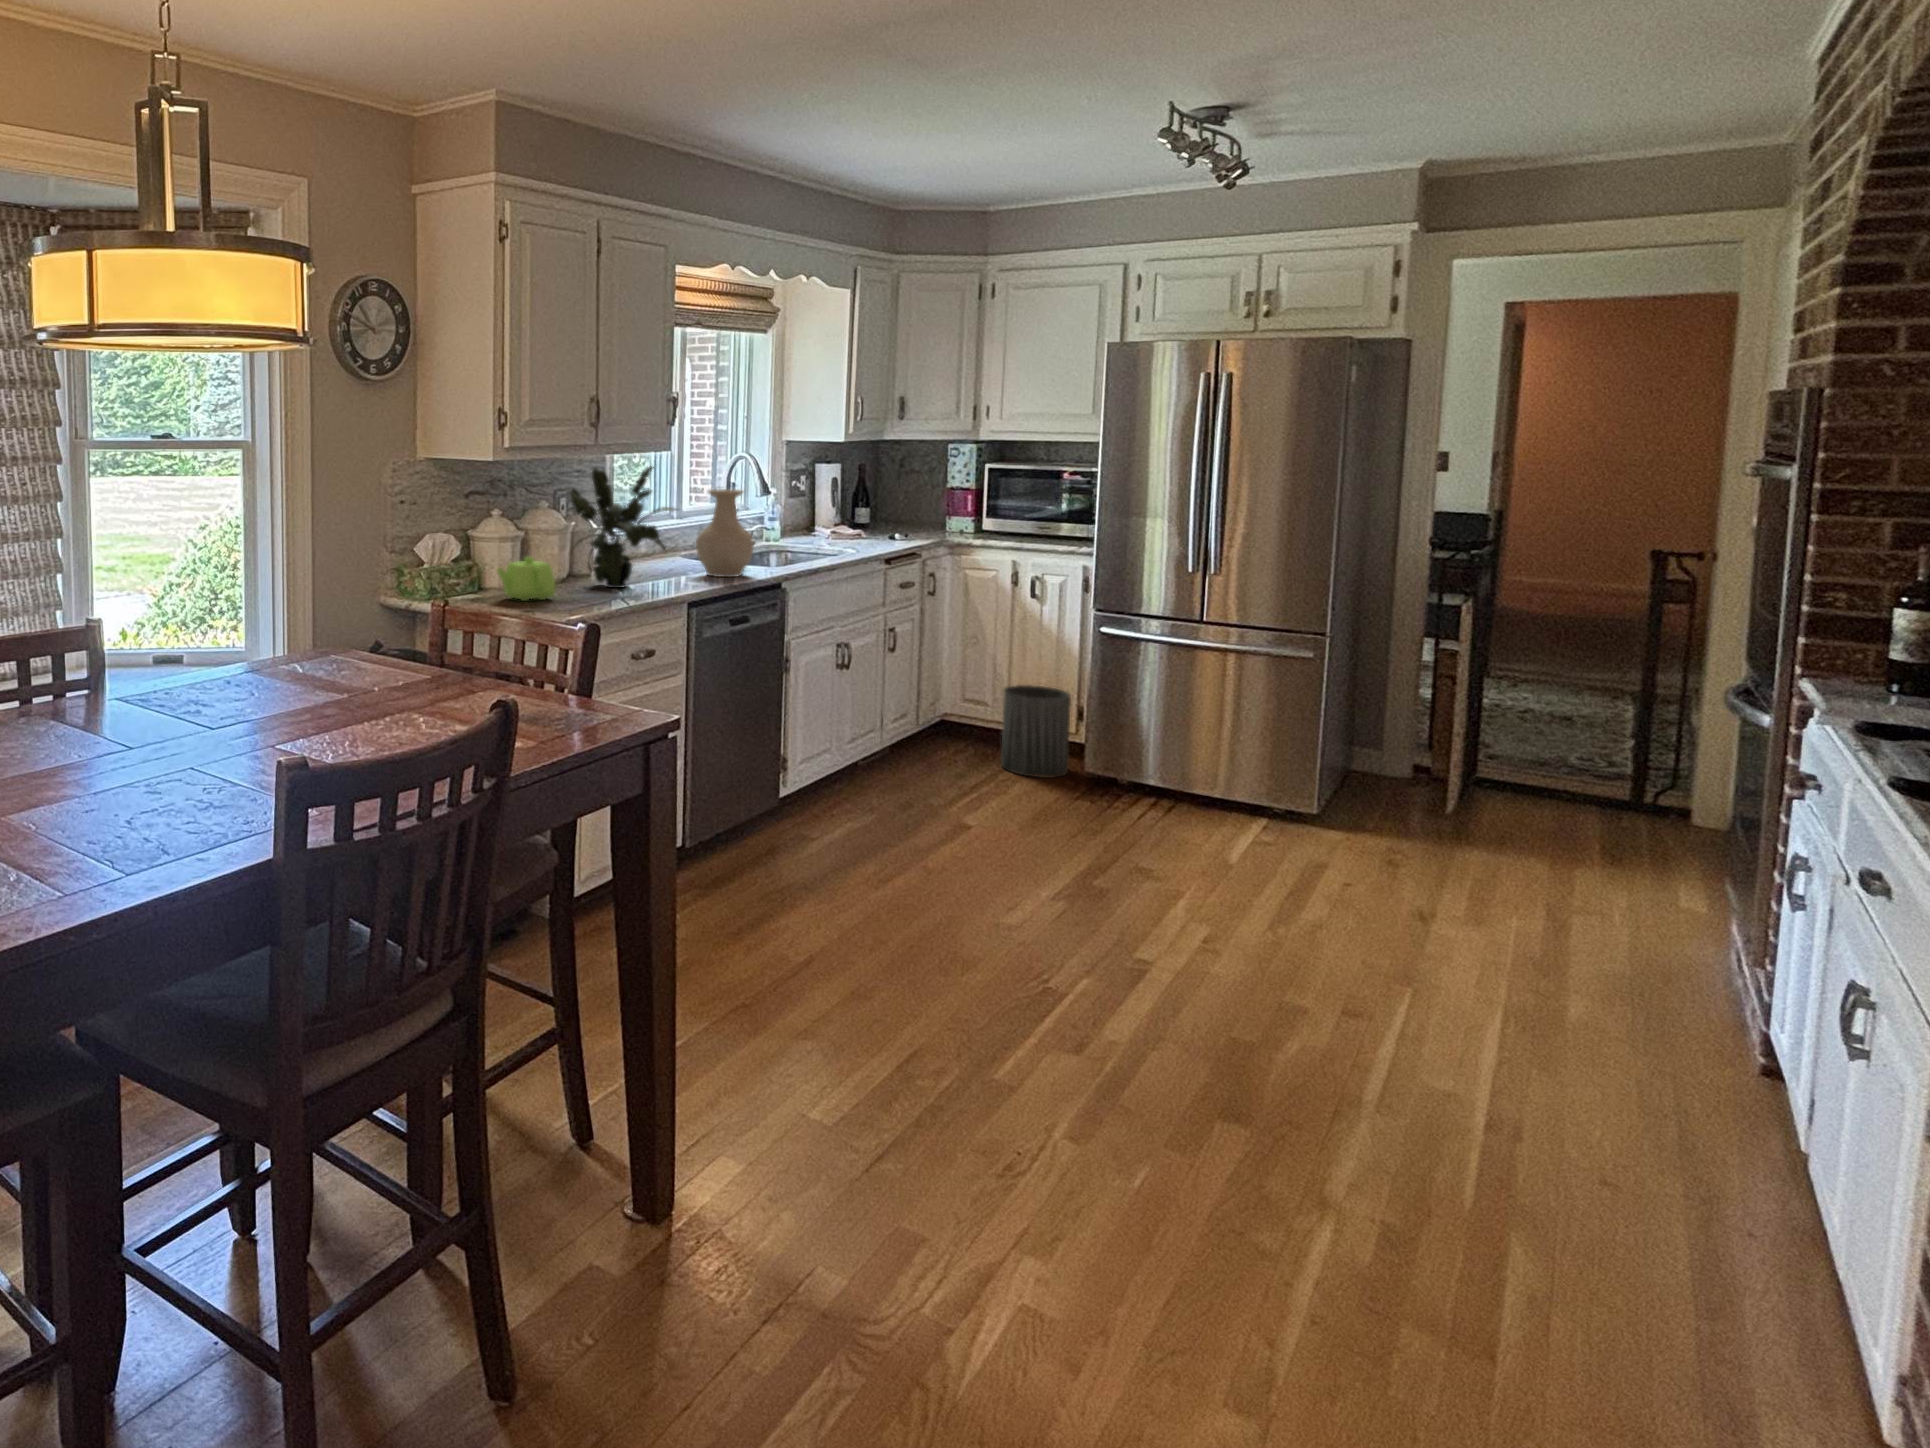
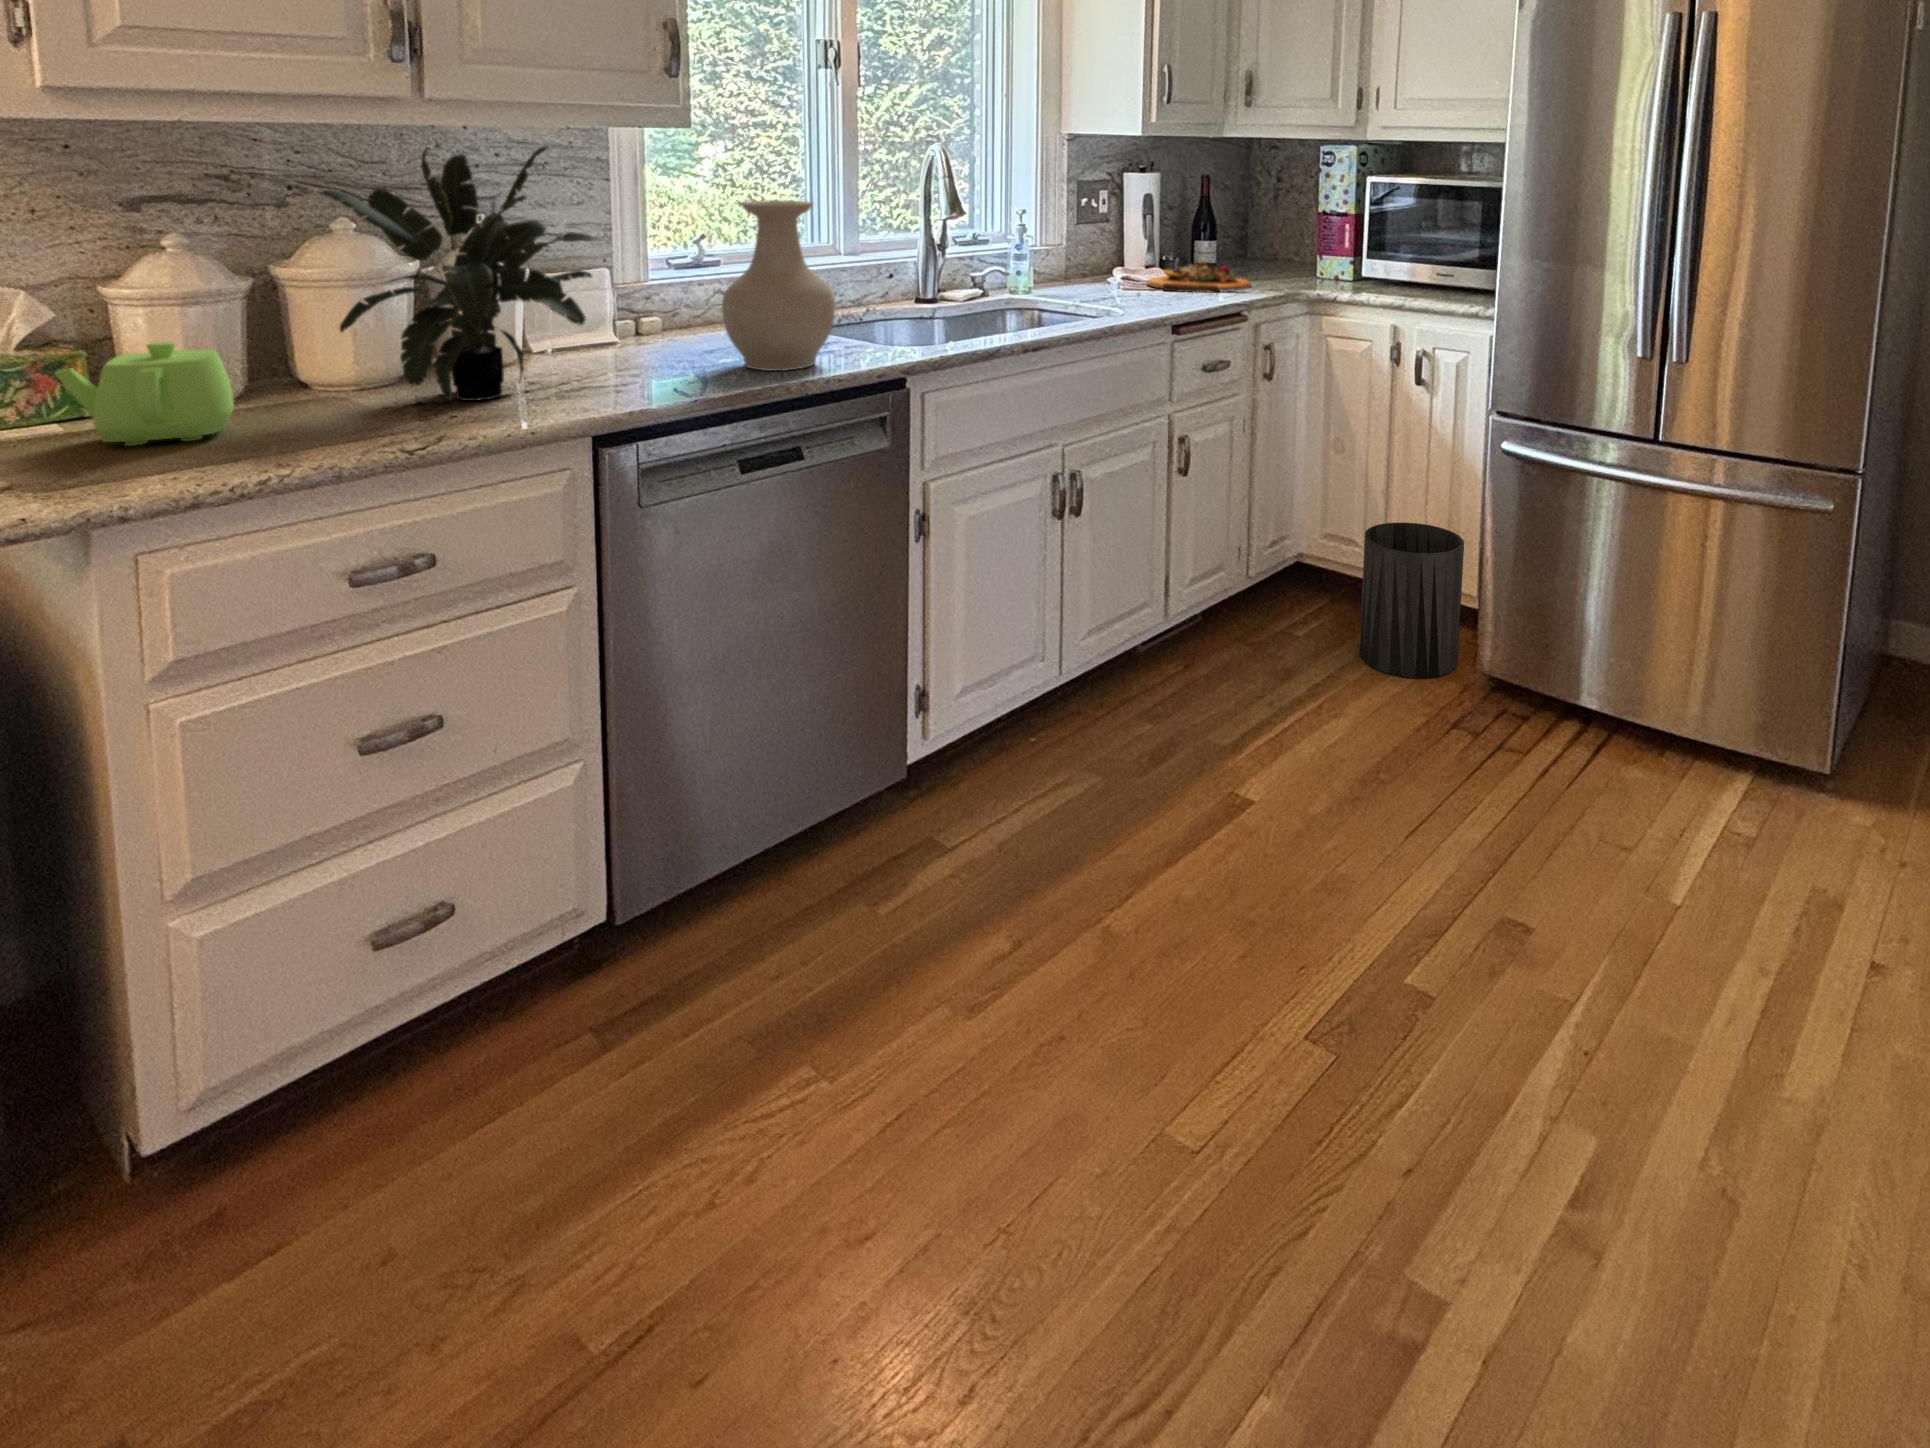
cutting board: none [838,522,910,542] -> present [1147,262,1252,293]

